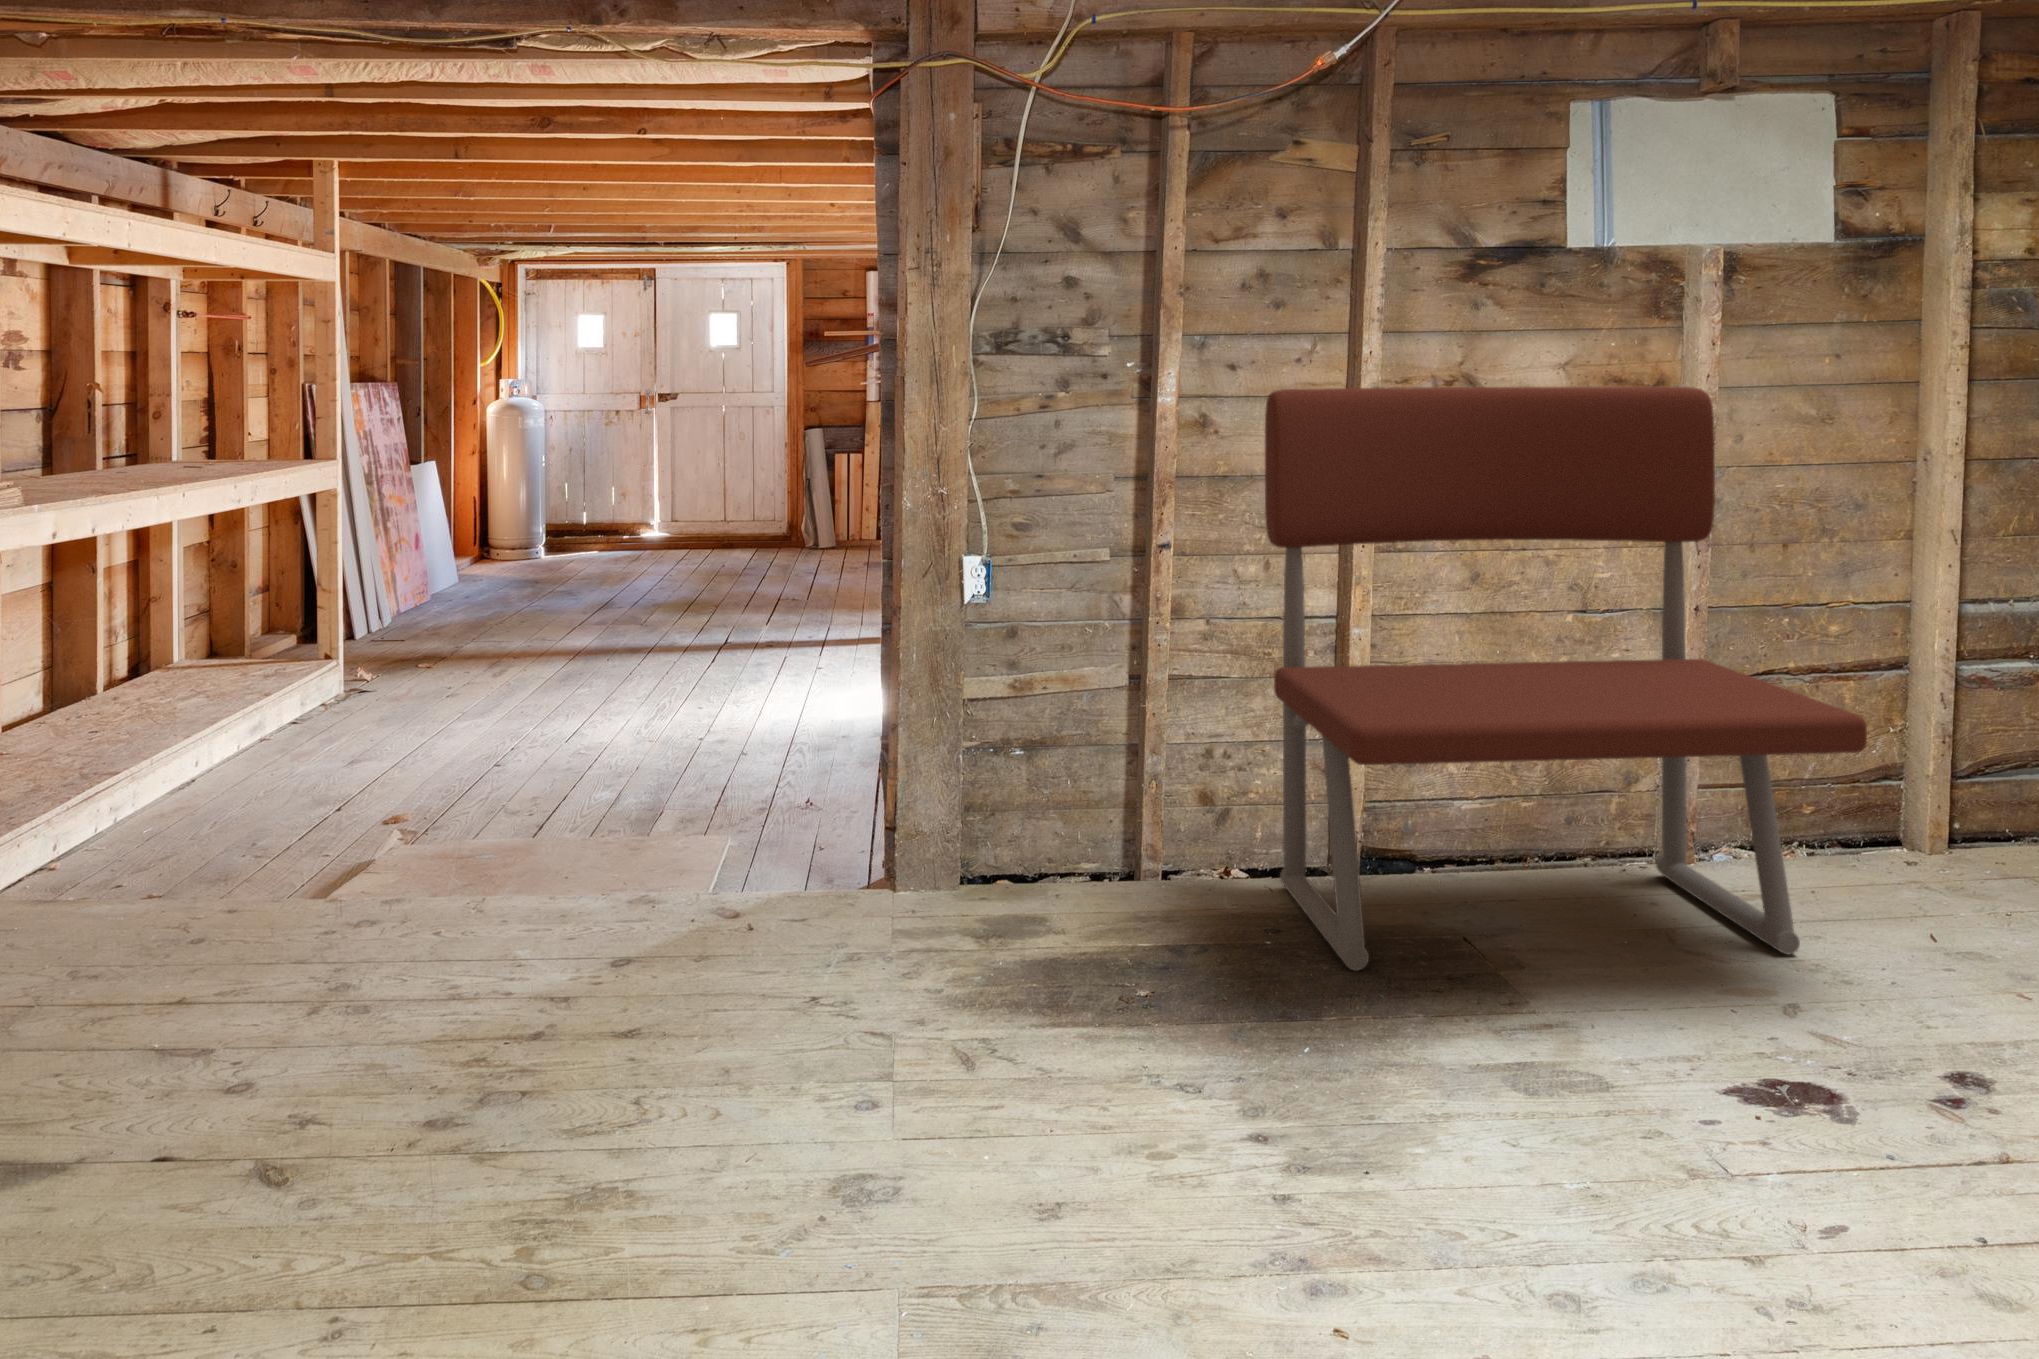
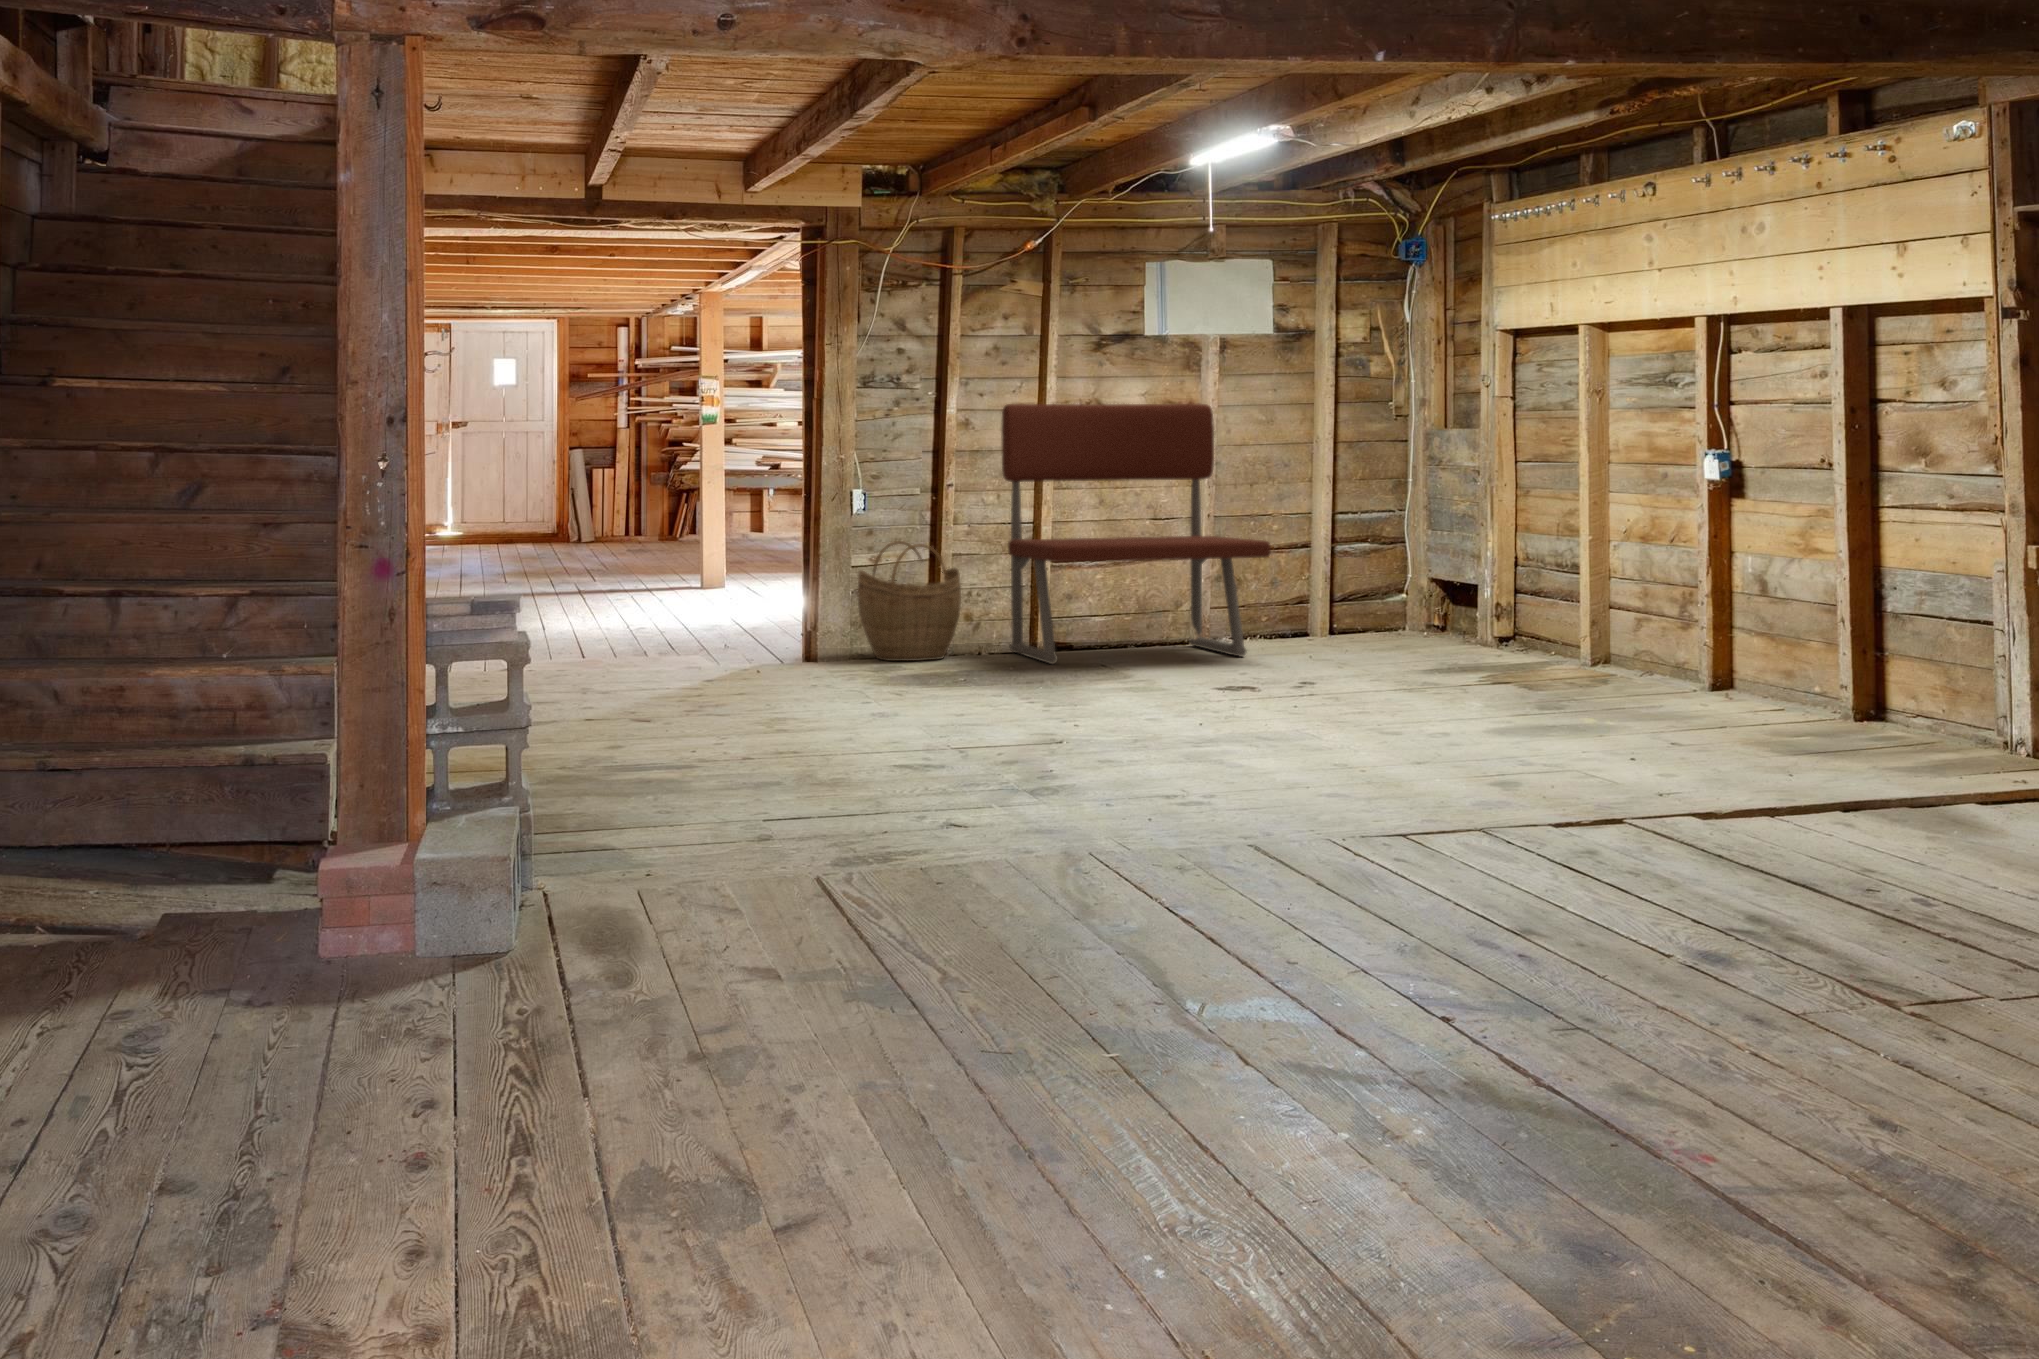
woven basket: none [963,658,1173,925] -> present [858,541,961,661]

